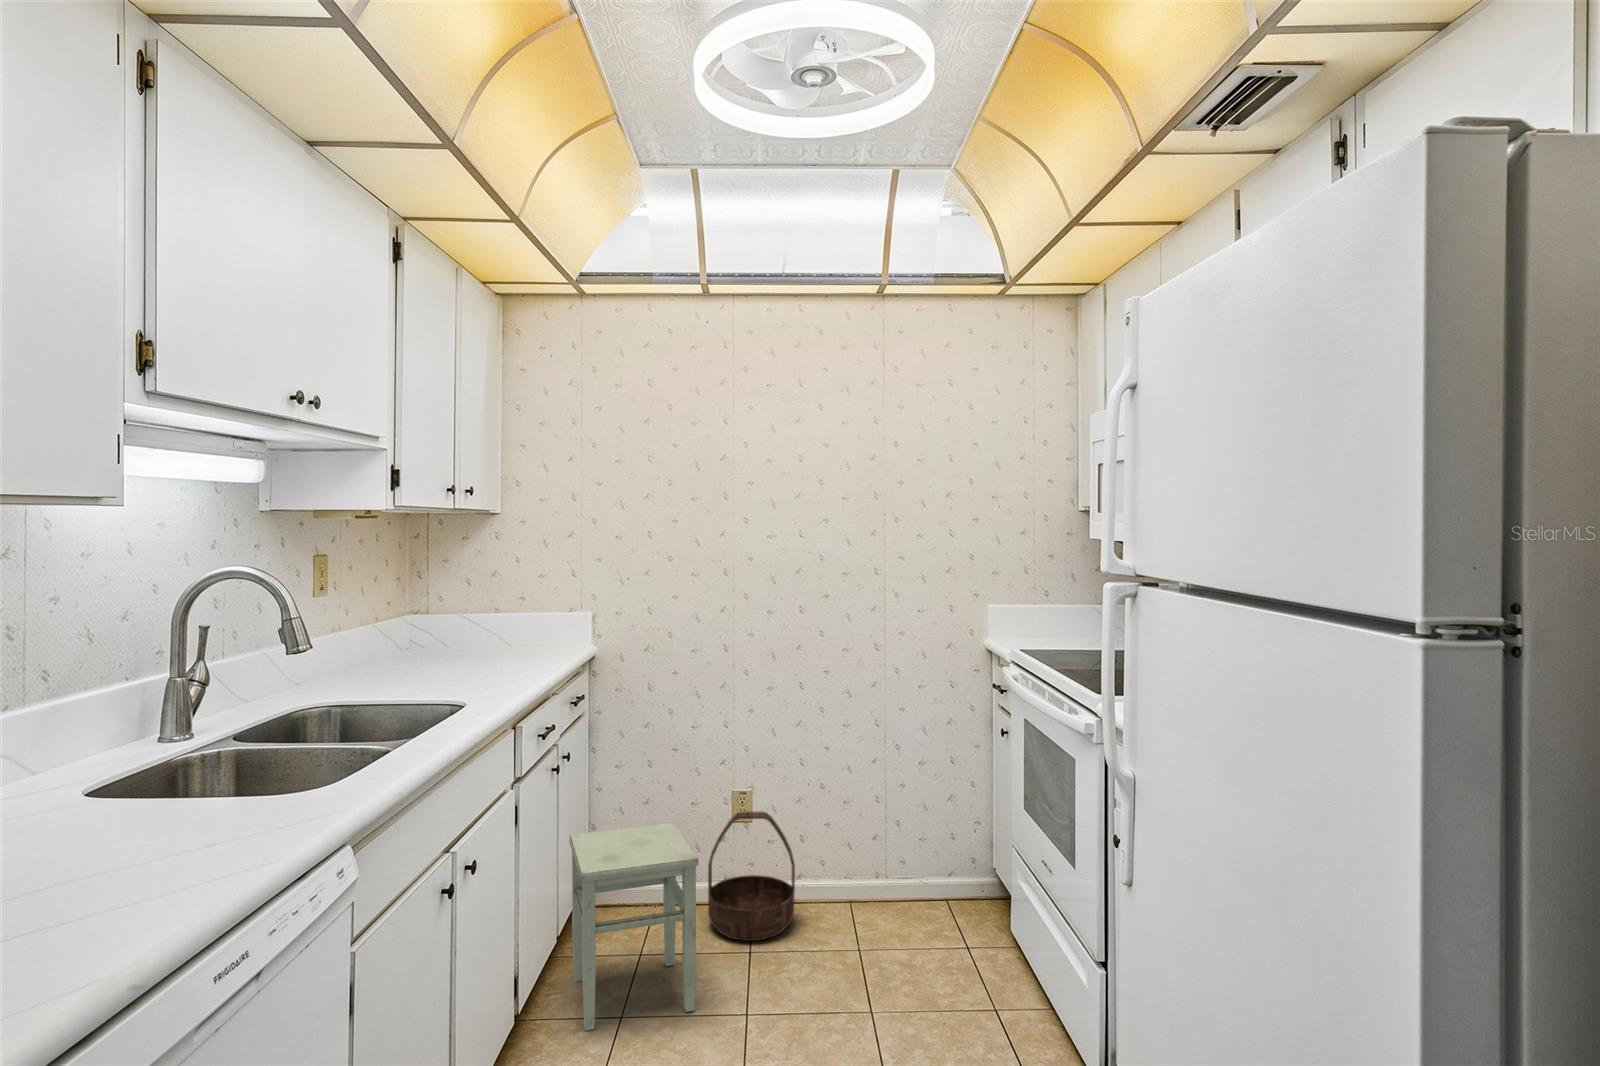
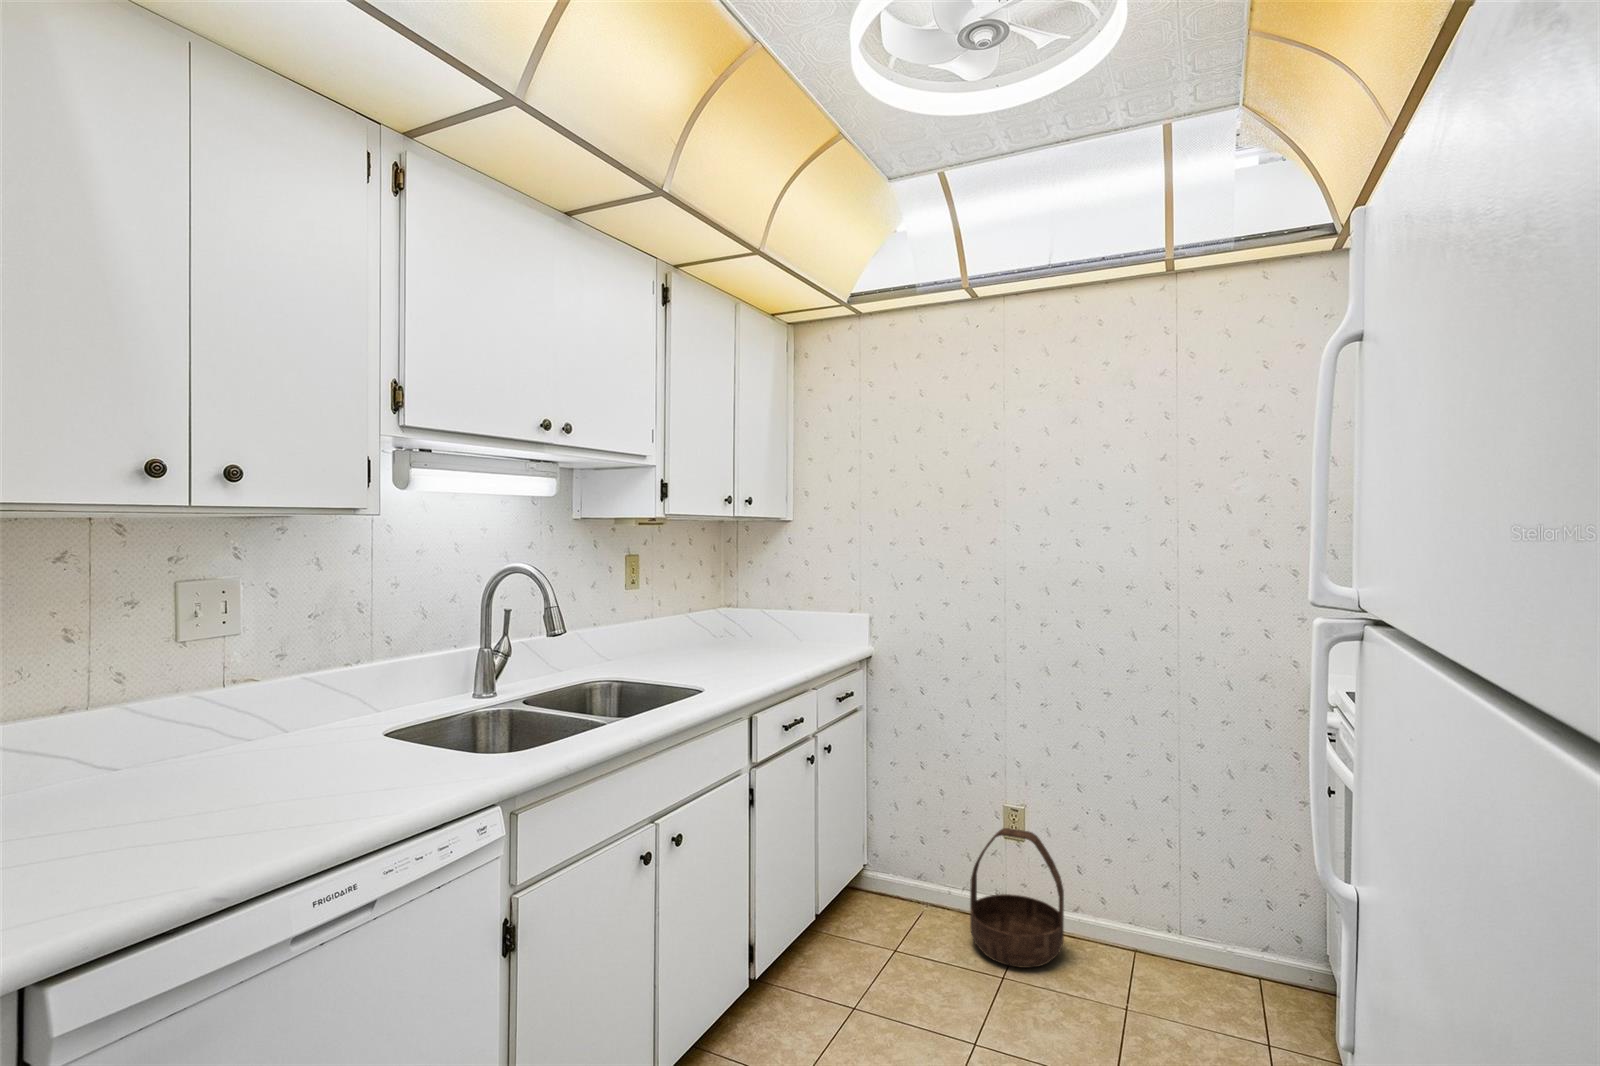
stool: present [569,823,699,1031] -> none [810,824,927,1025]

